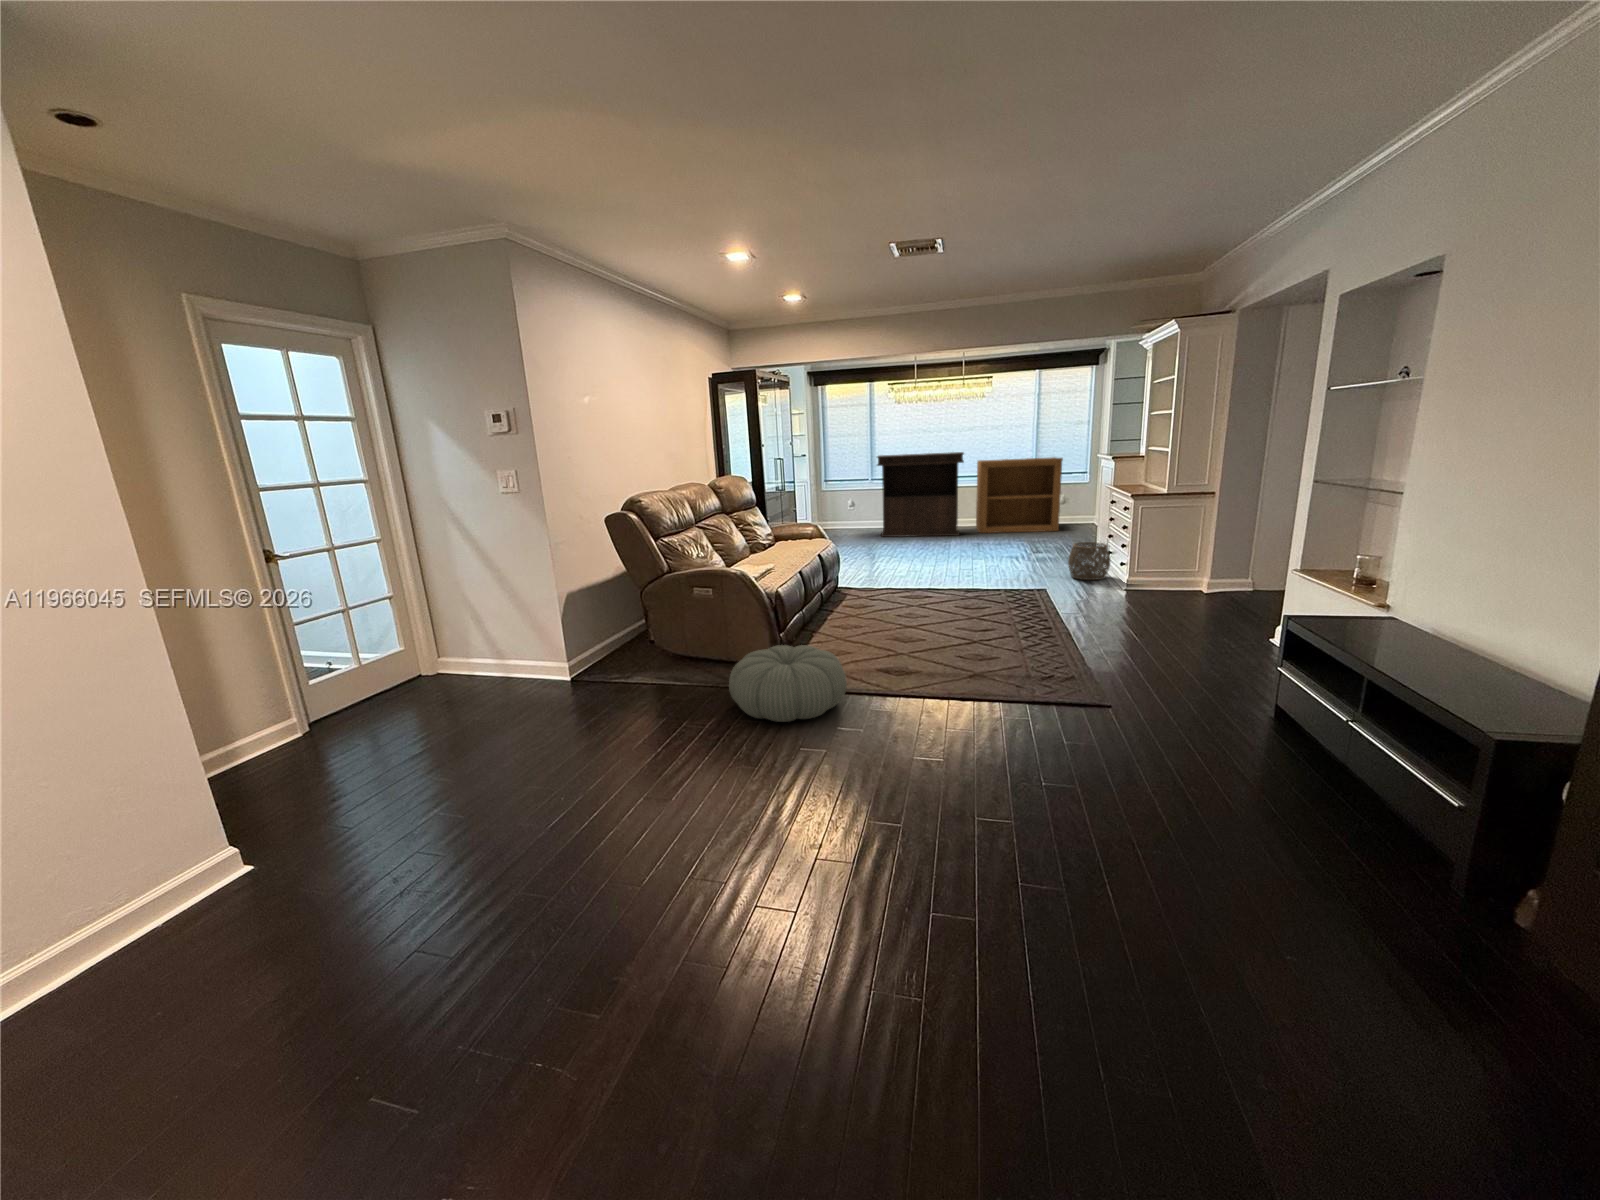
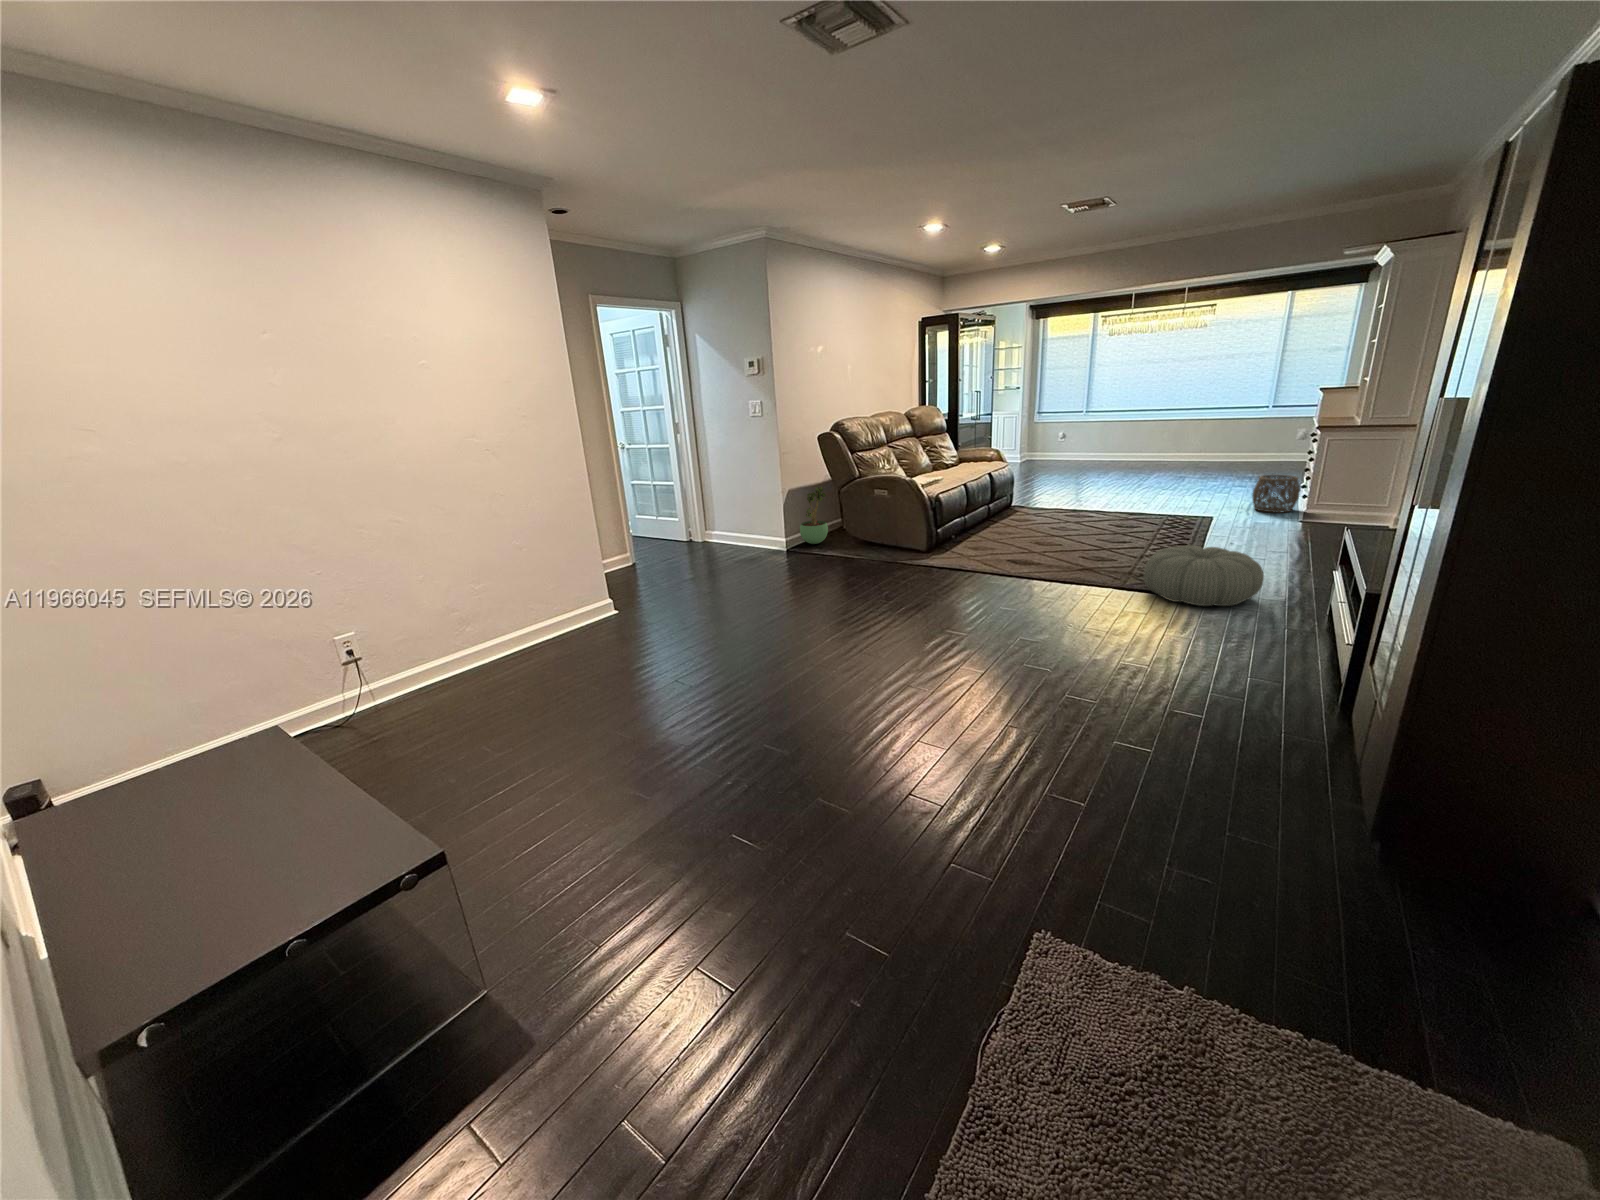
console table: present [877,452,964,537] -> none [1084,383,1185,469]
bookshelf: present [976,457,1063,533] -> none [1193,387,1303,468]
potted plant: none [588,586,629,665] -> present [800,487,828,544]
pouf: present [729,645,847,722] -> present [1144,546,1264,606]

